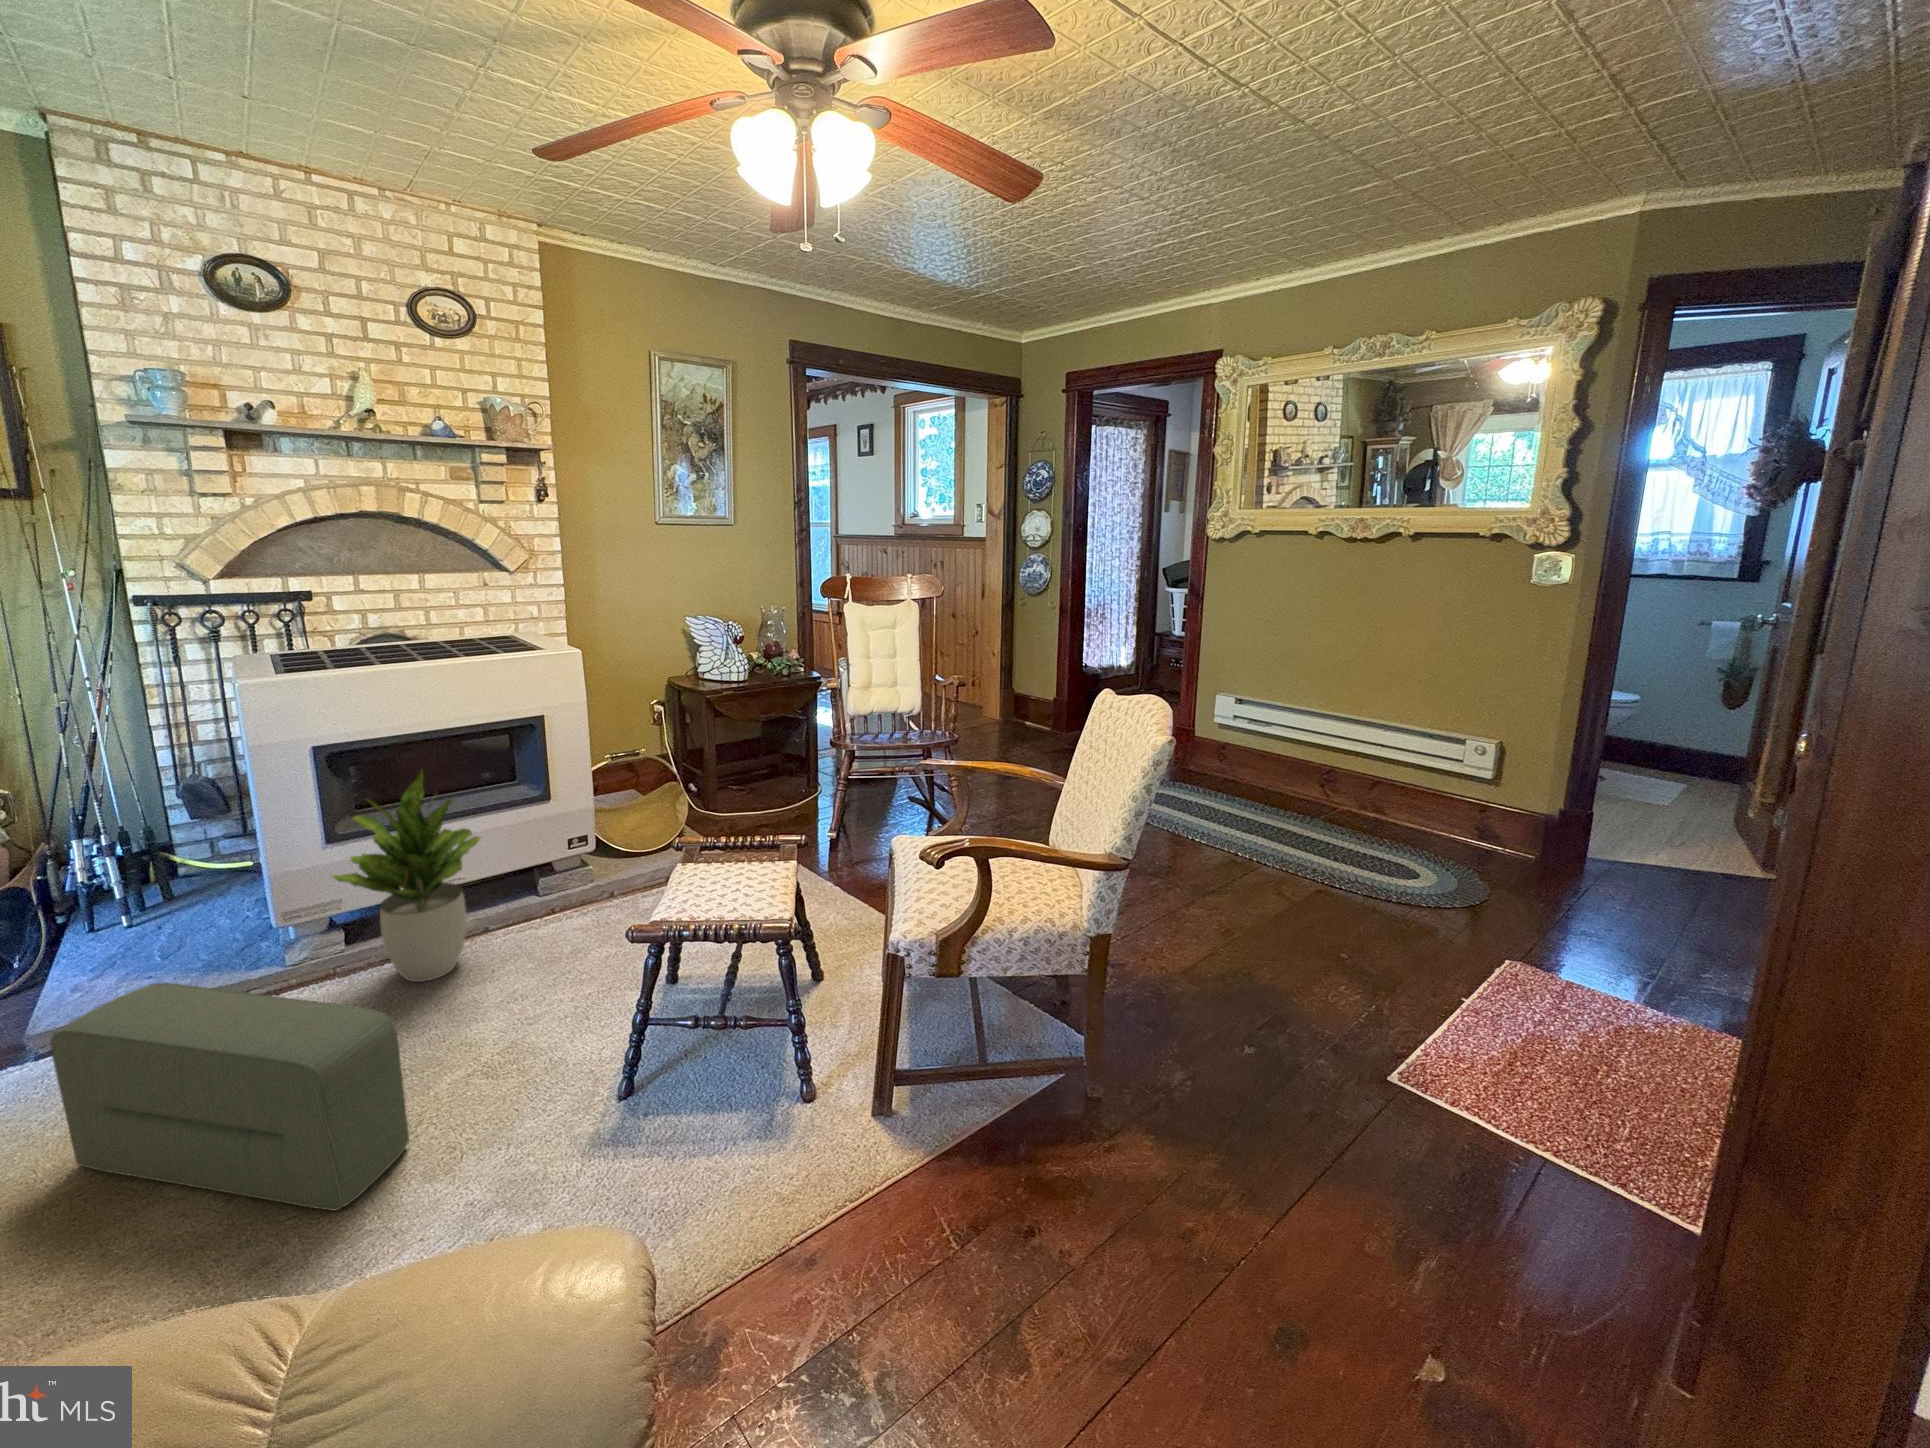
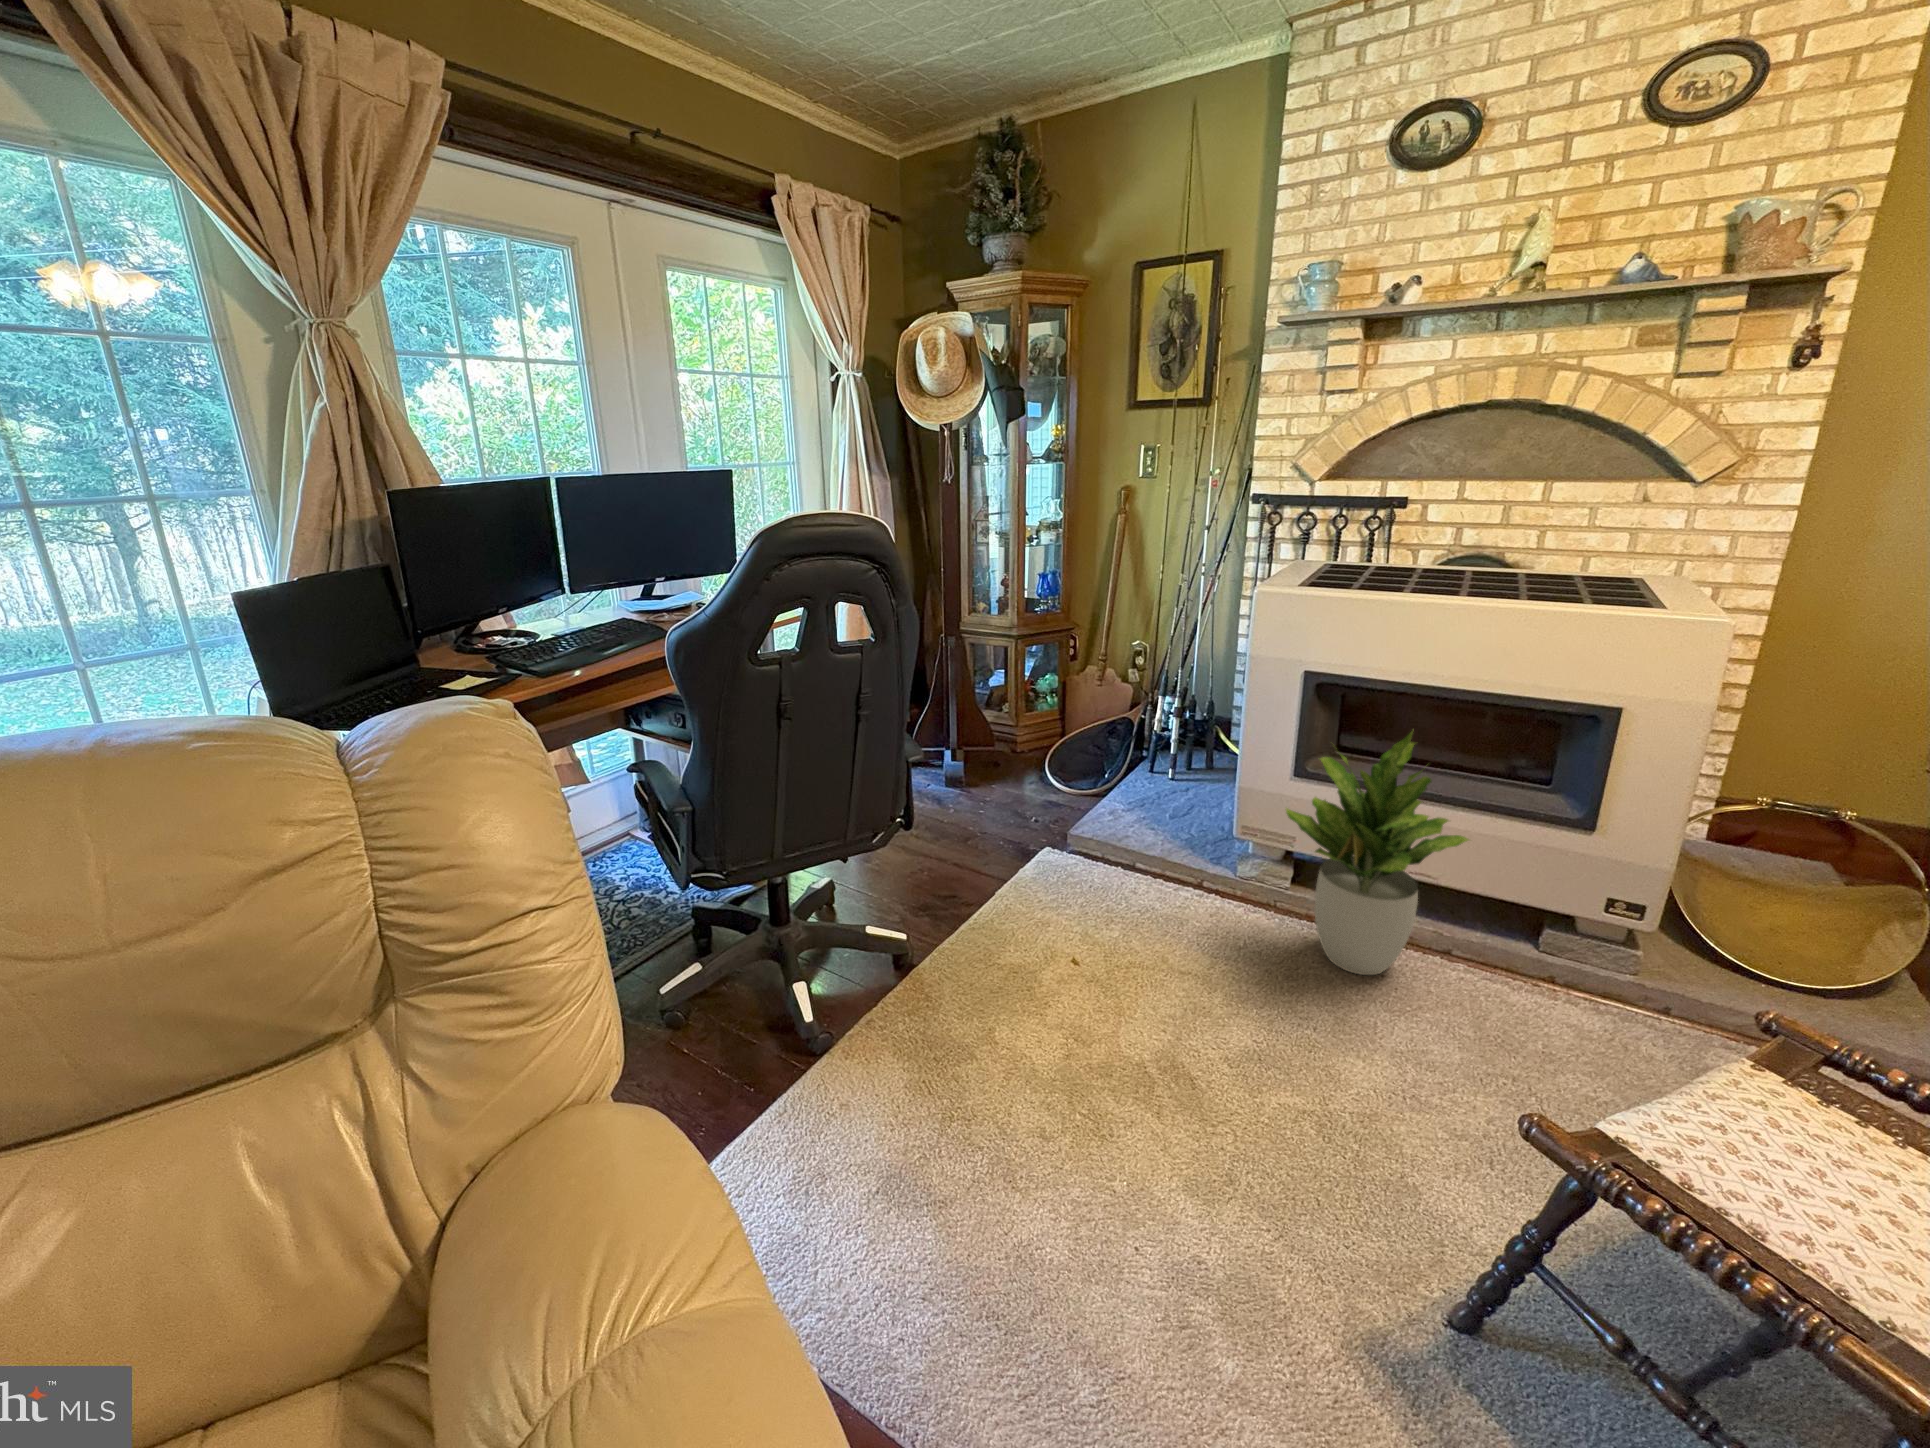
pouf: present [51,983,409,1211] -> none [1032,835,1214,1140]

